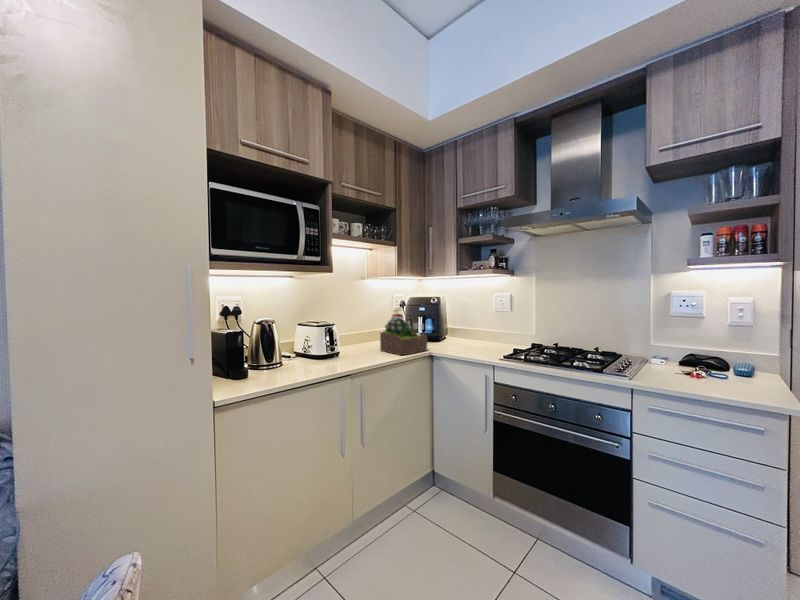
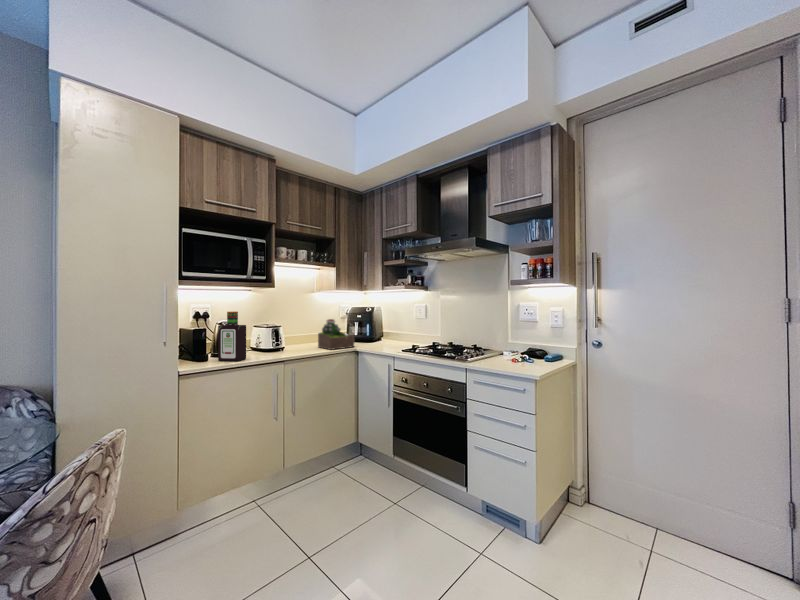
bottle: none [262,306,300,379] -> present [218,312,246,361]

